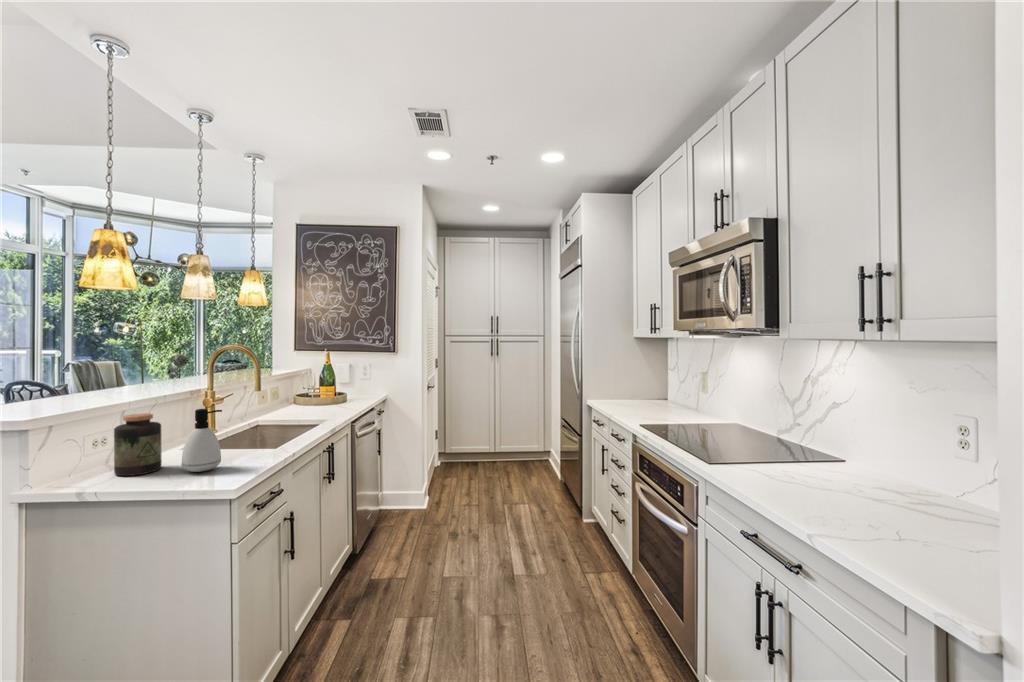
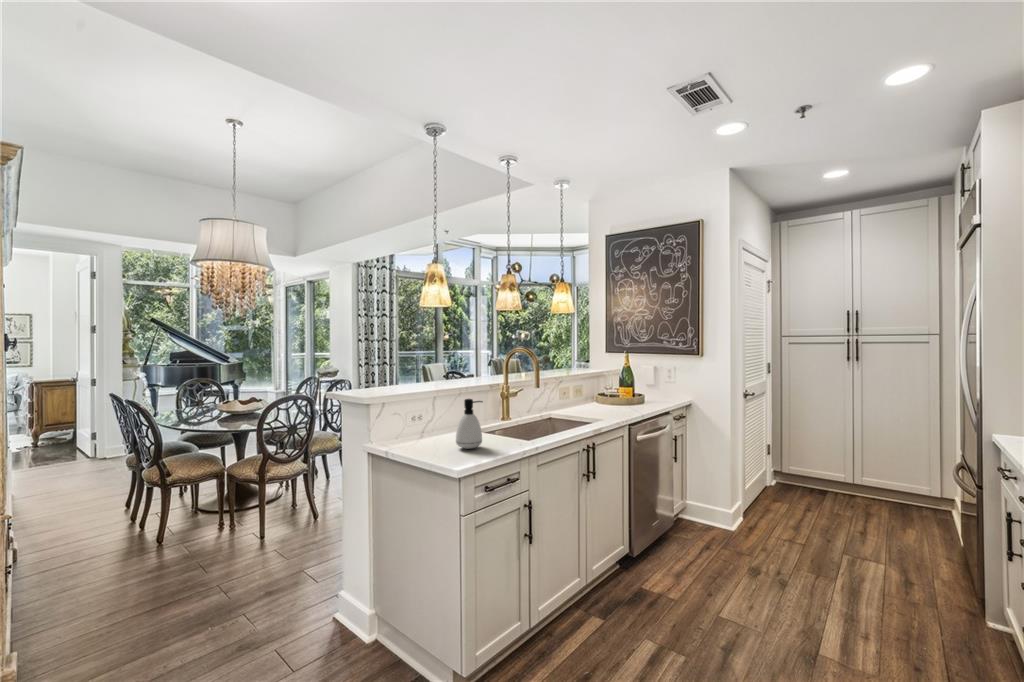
jar: present [114,413,162,476] -> none [425,398,453,443]

